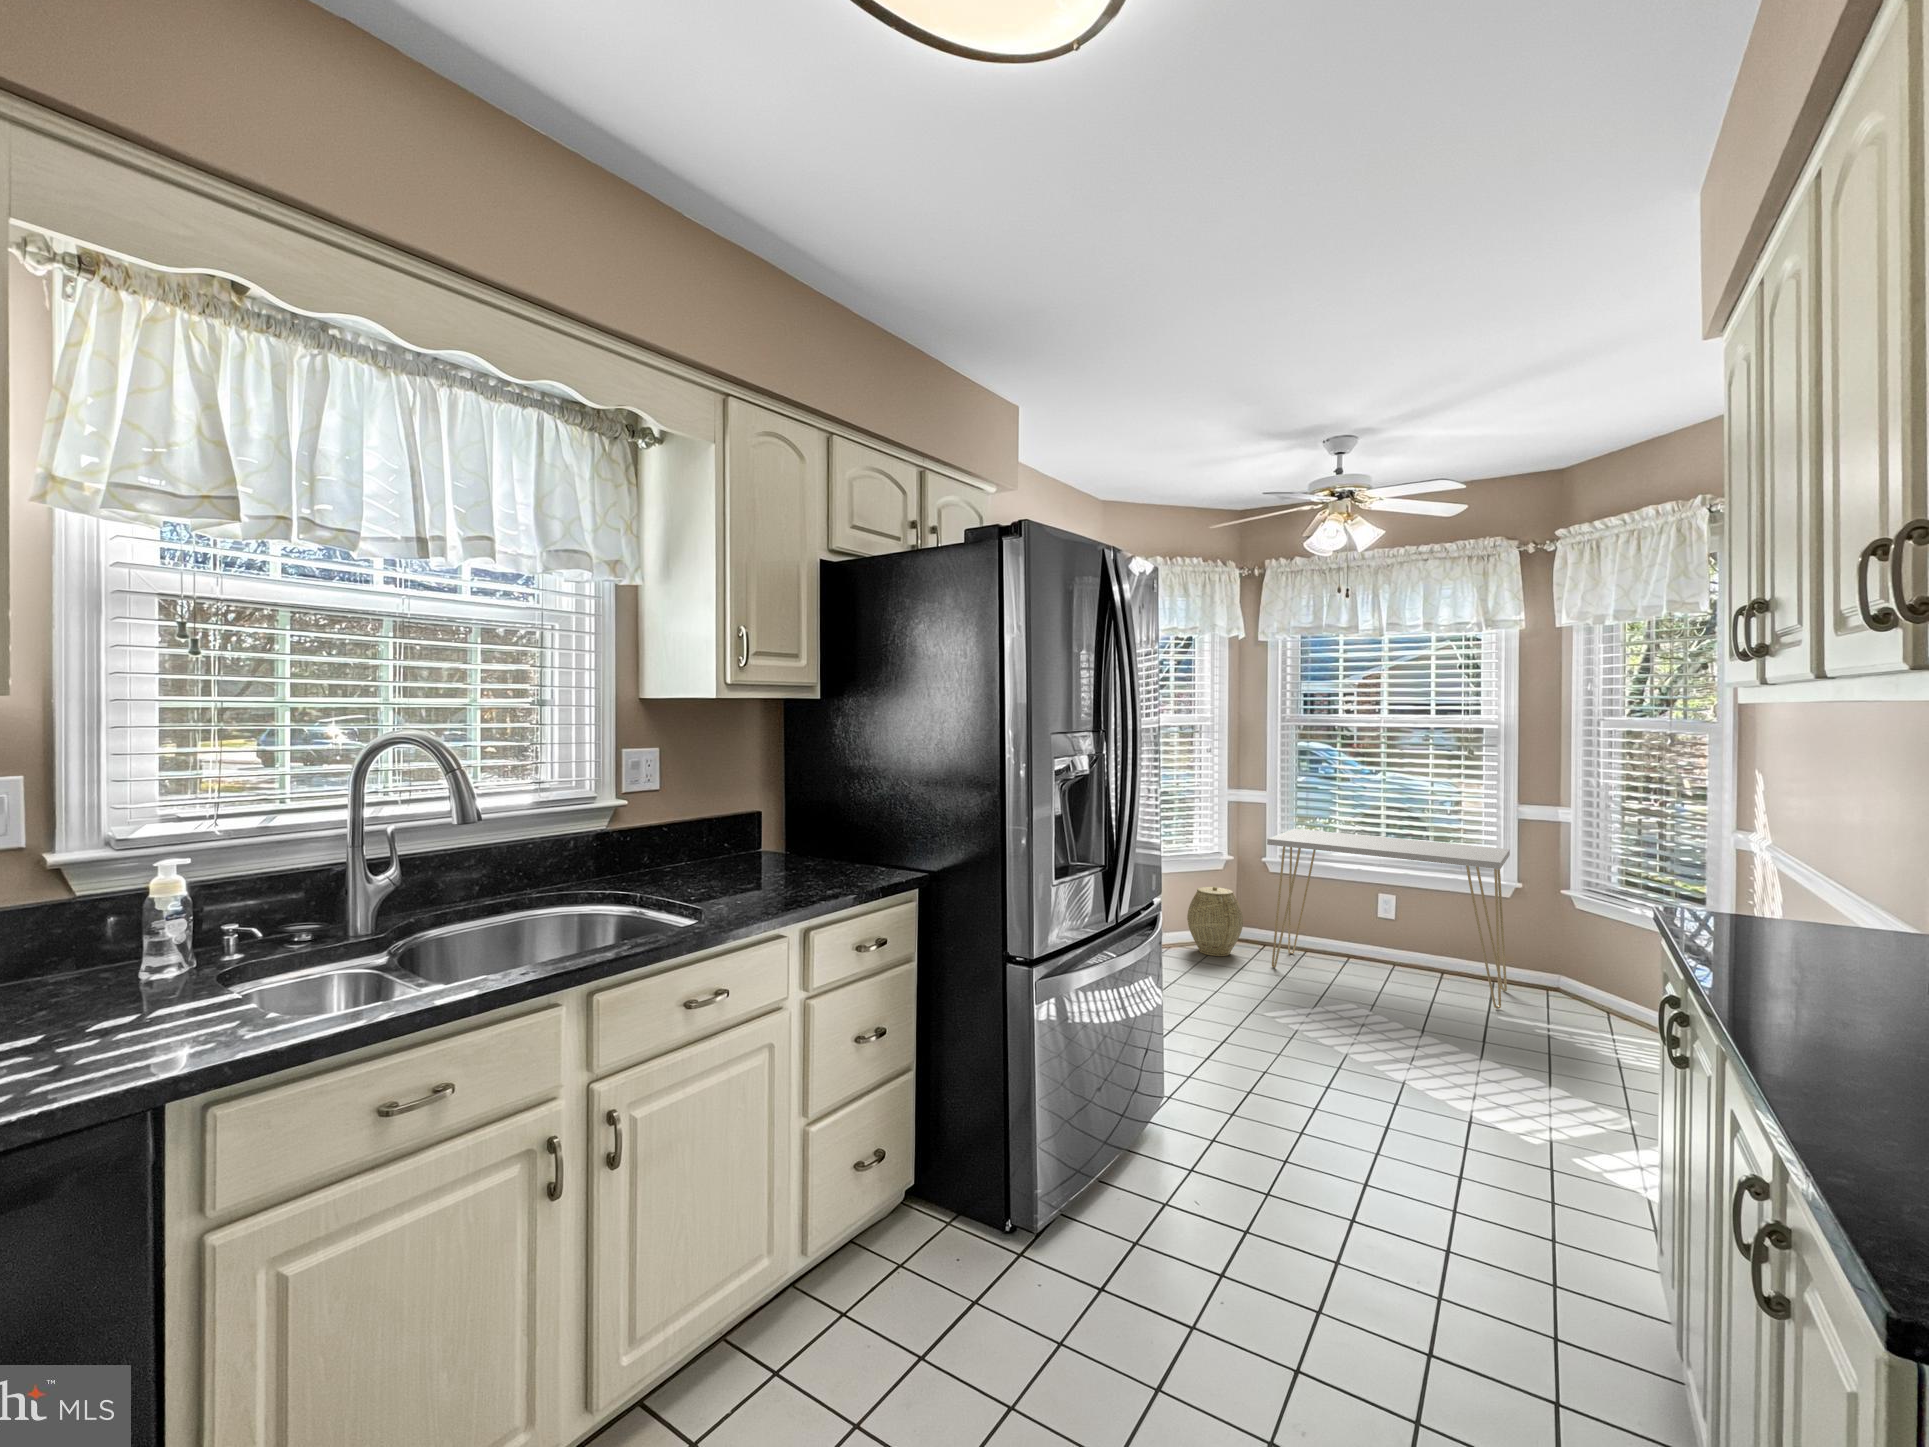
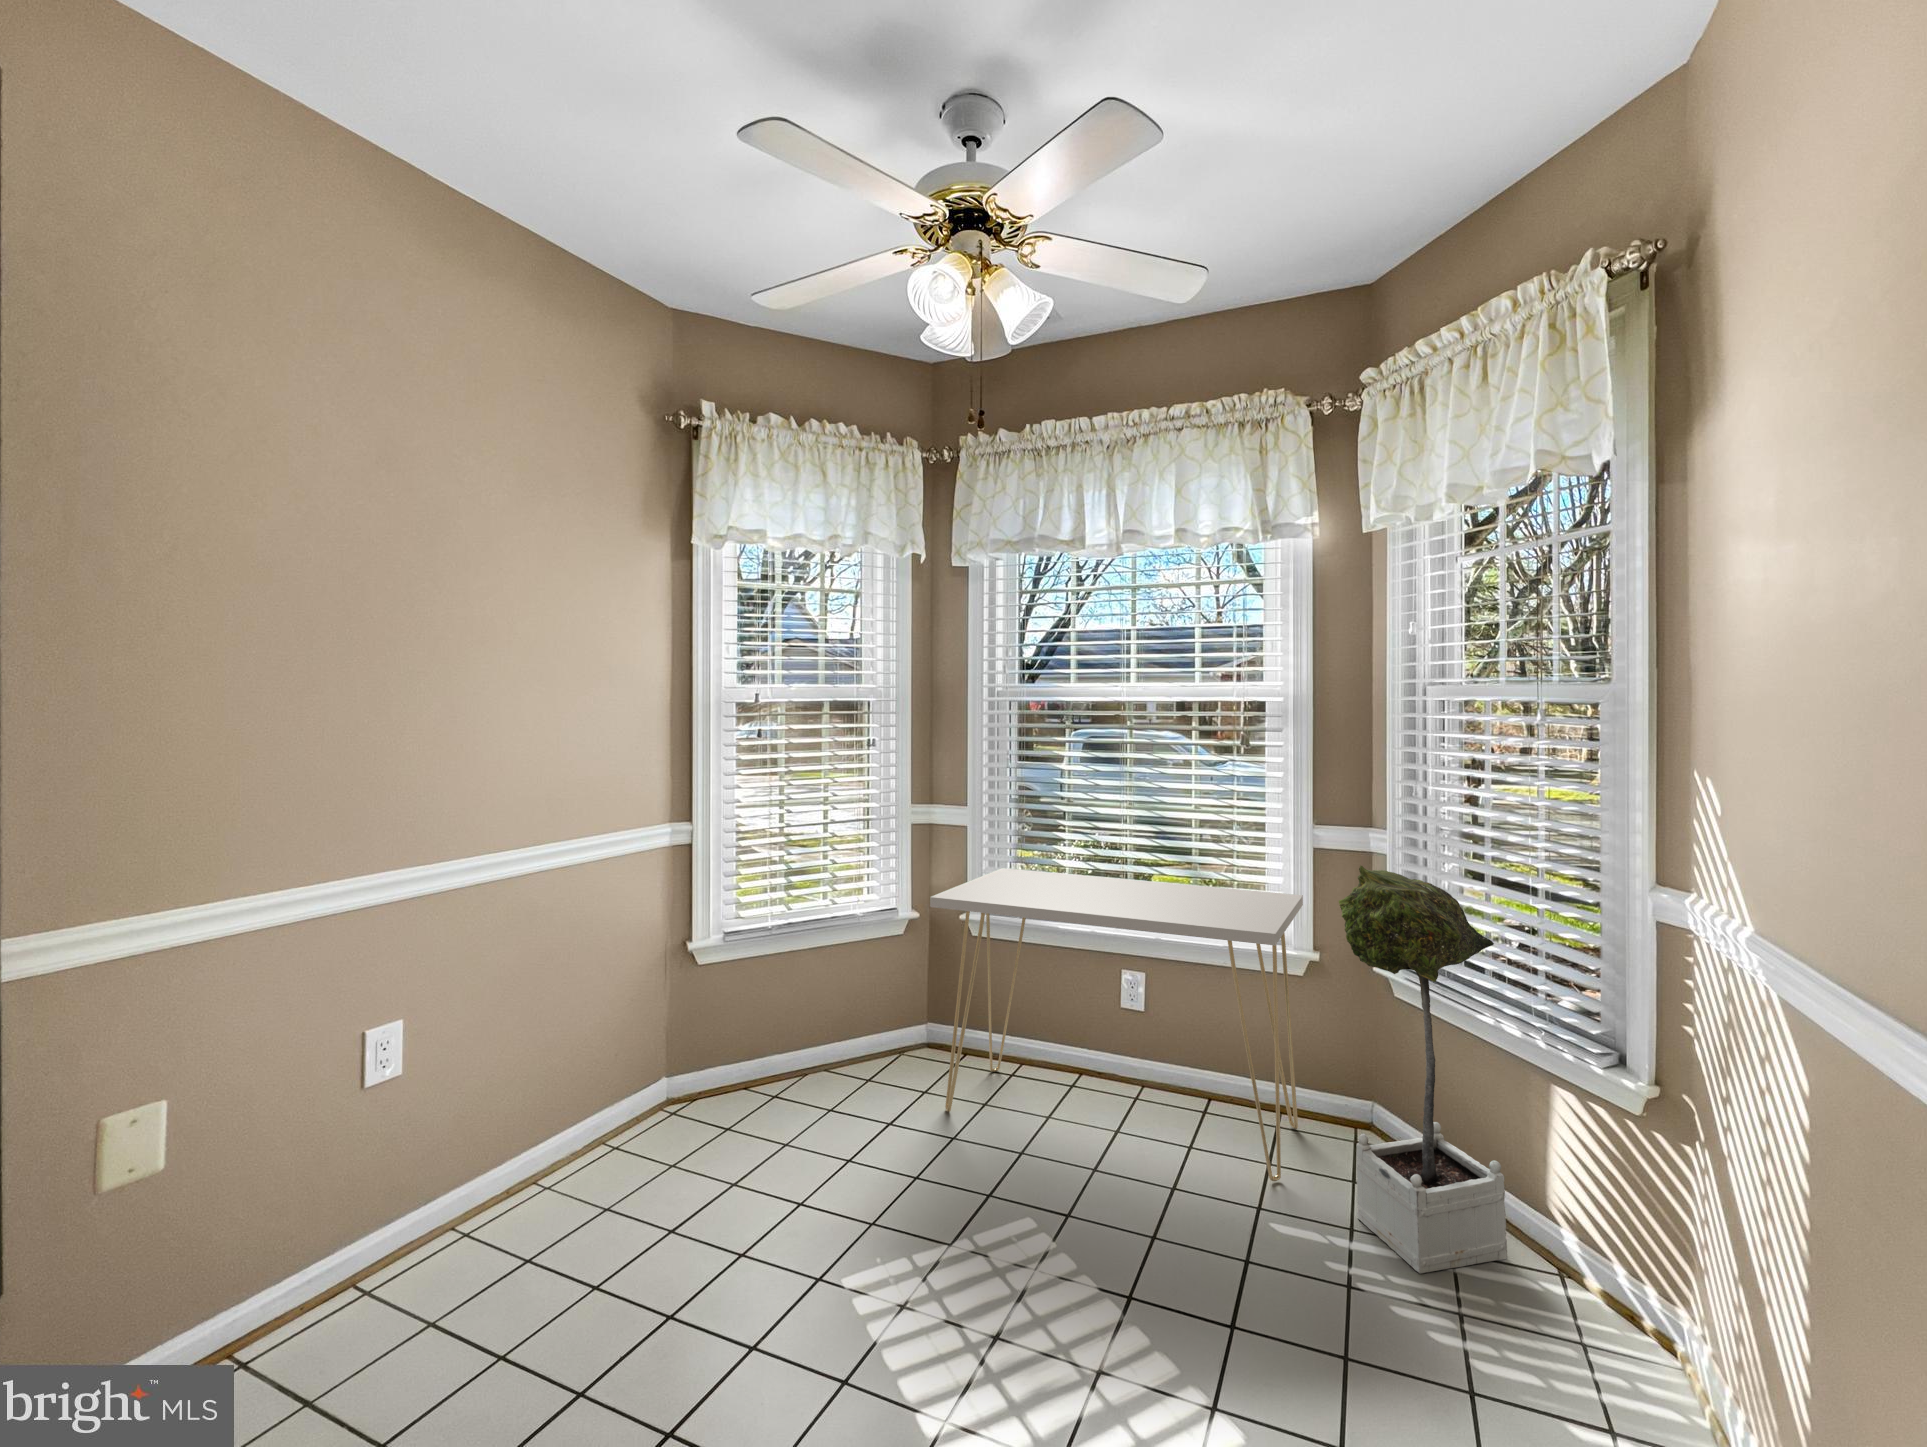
potted tree: none [1543,824,1651,1046] -> present [1339,866,1507,1274]
woven basket: present [1187,887,1243,956] -> none [827,971,915,1091]

